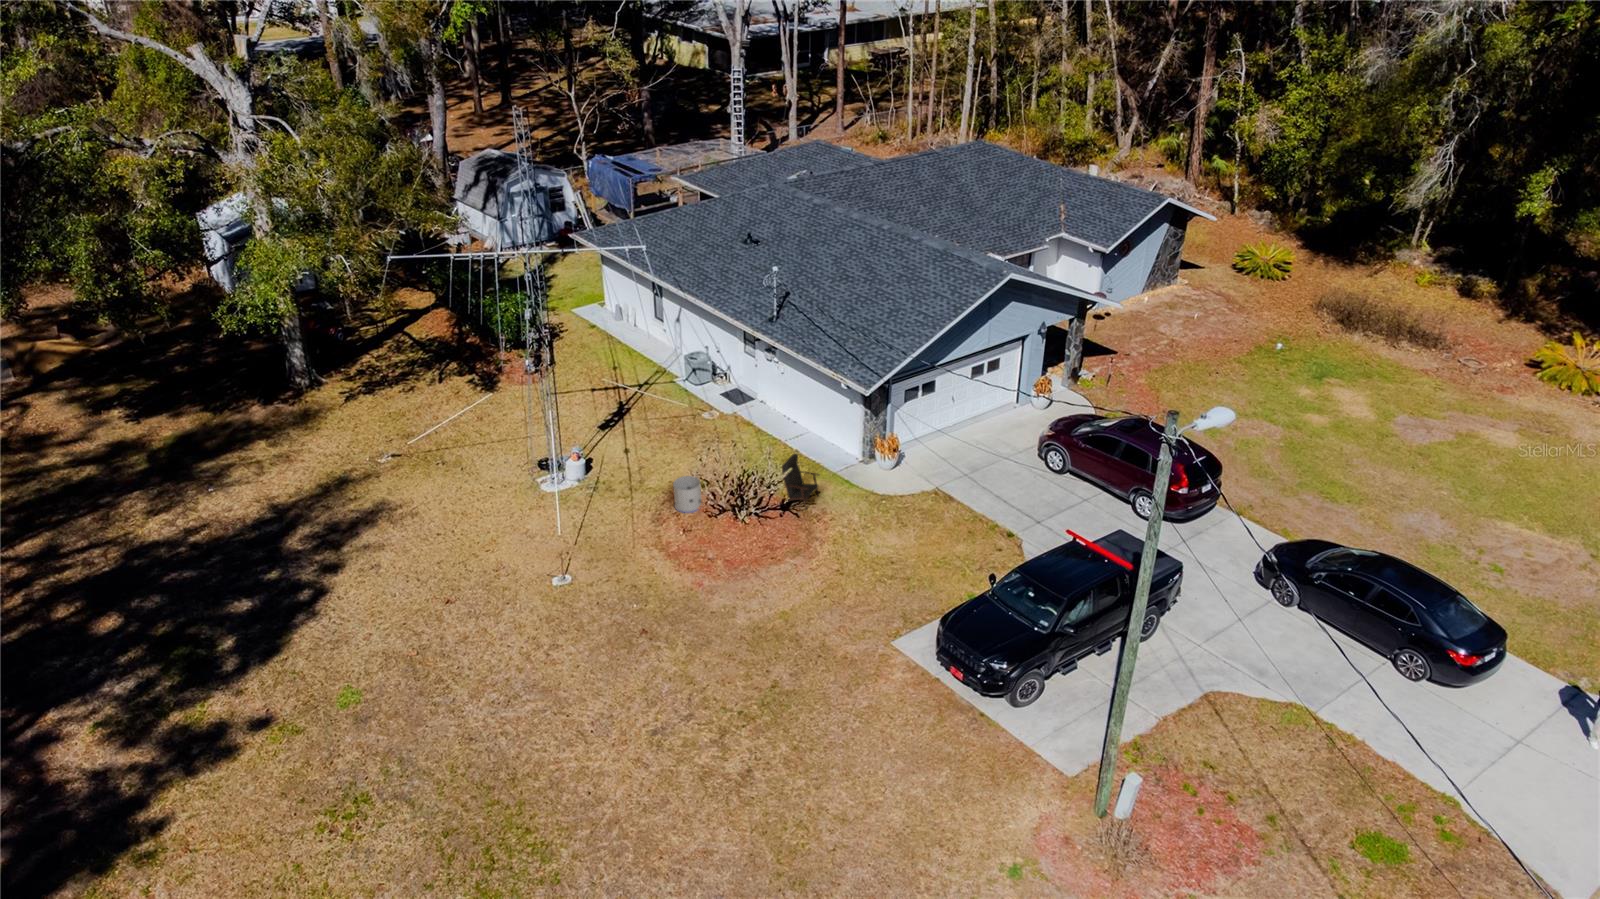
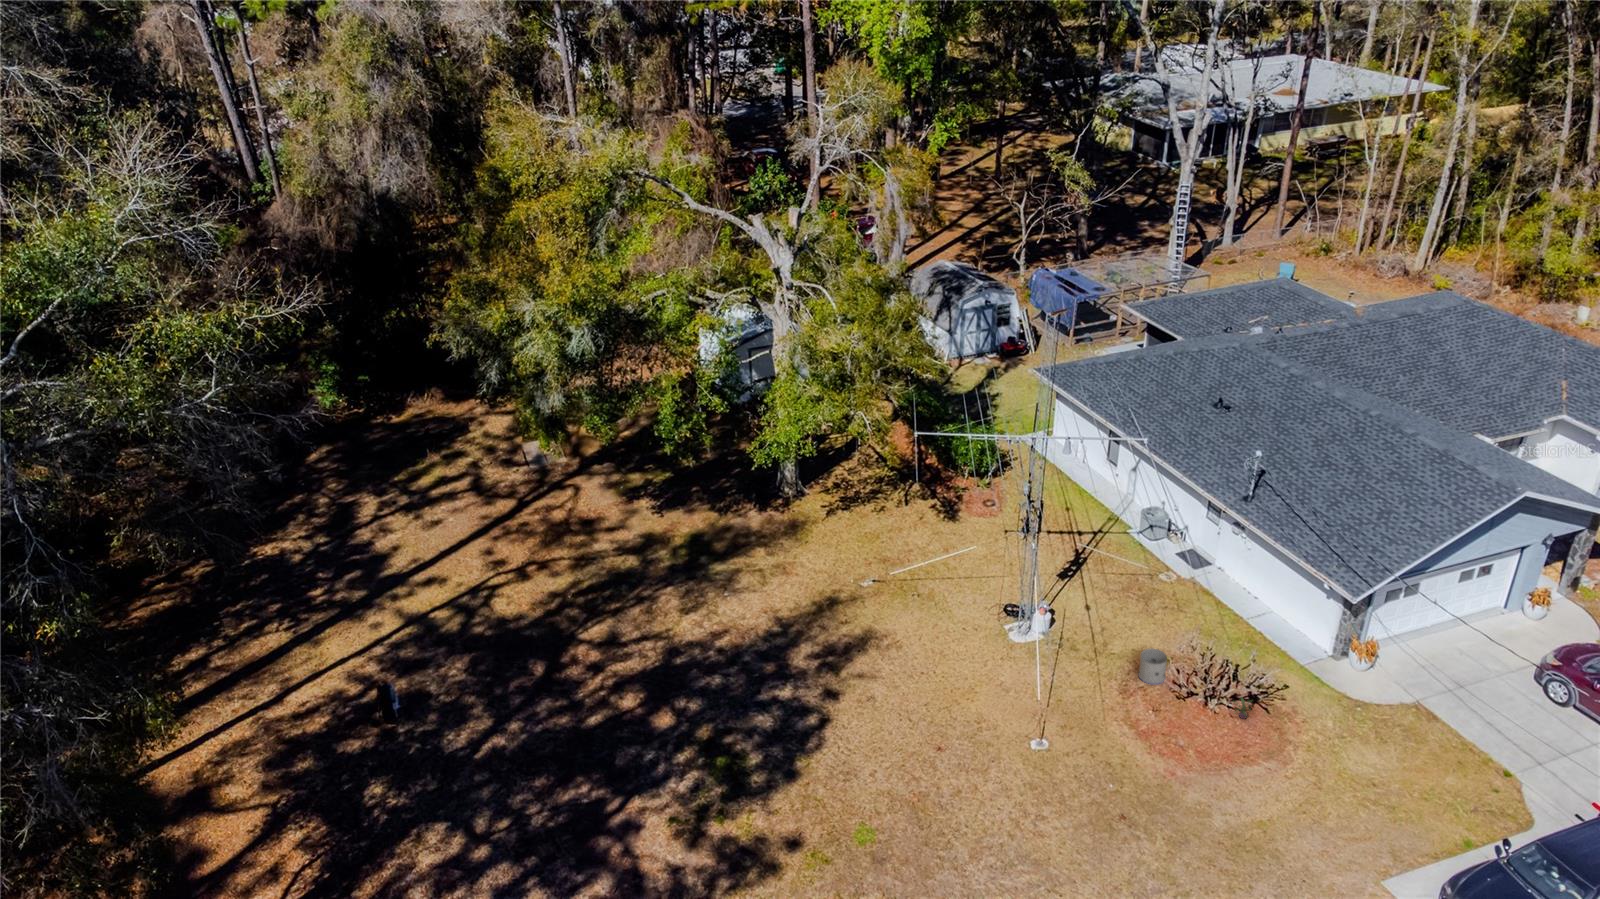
lounge chair: present [782,453,819,509] -> none [1246,644,1291,702]
decorative plant: none [764,506,789,530] -> present [1237,697,1250,719]

